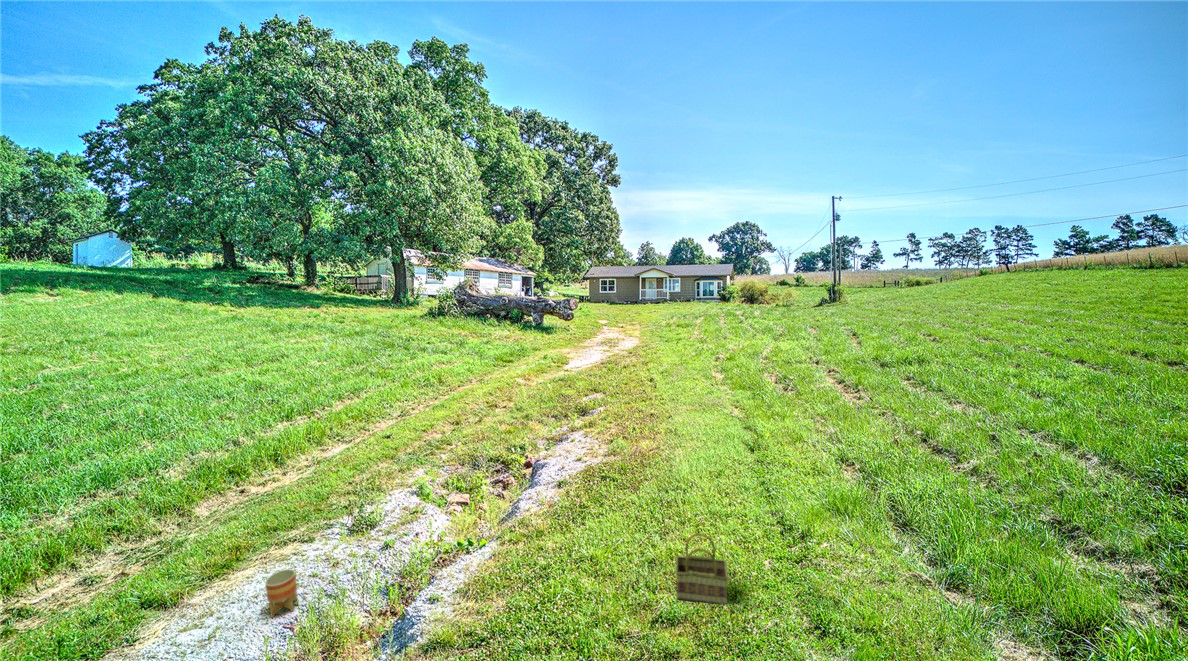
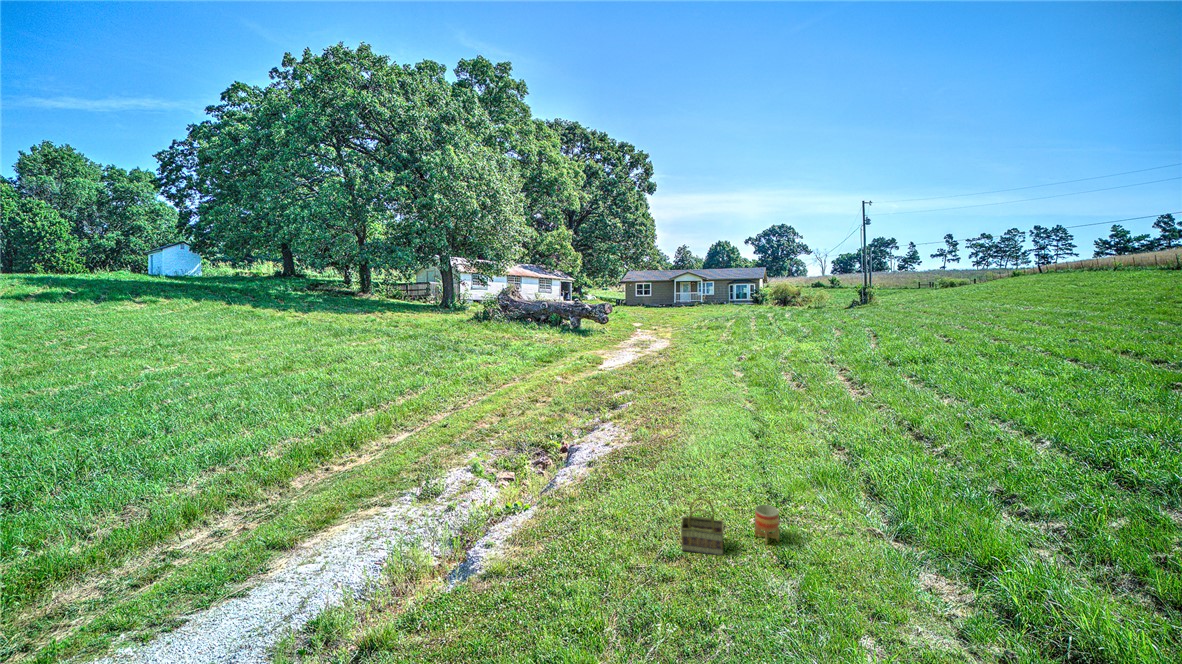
planter: present [265,569,297,618] -> present [755,505,779,545]

